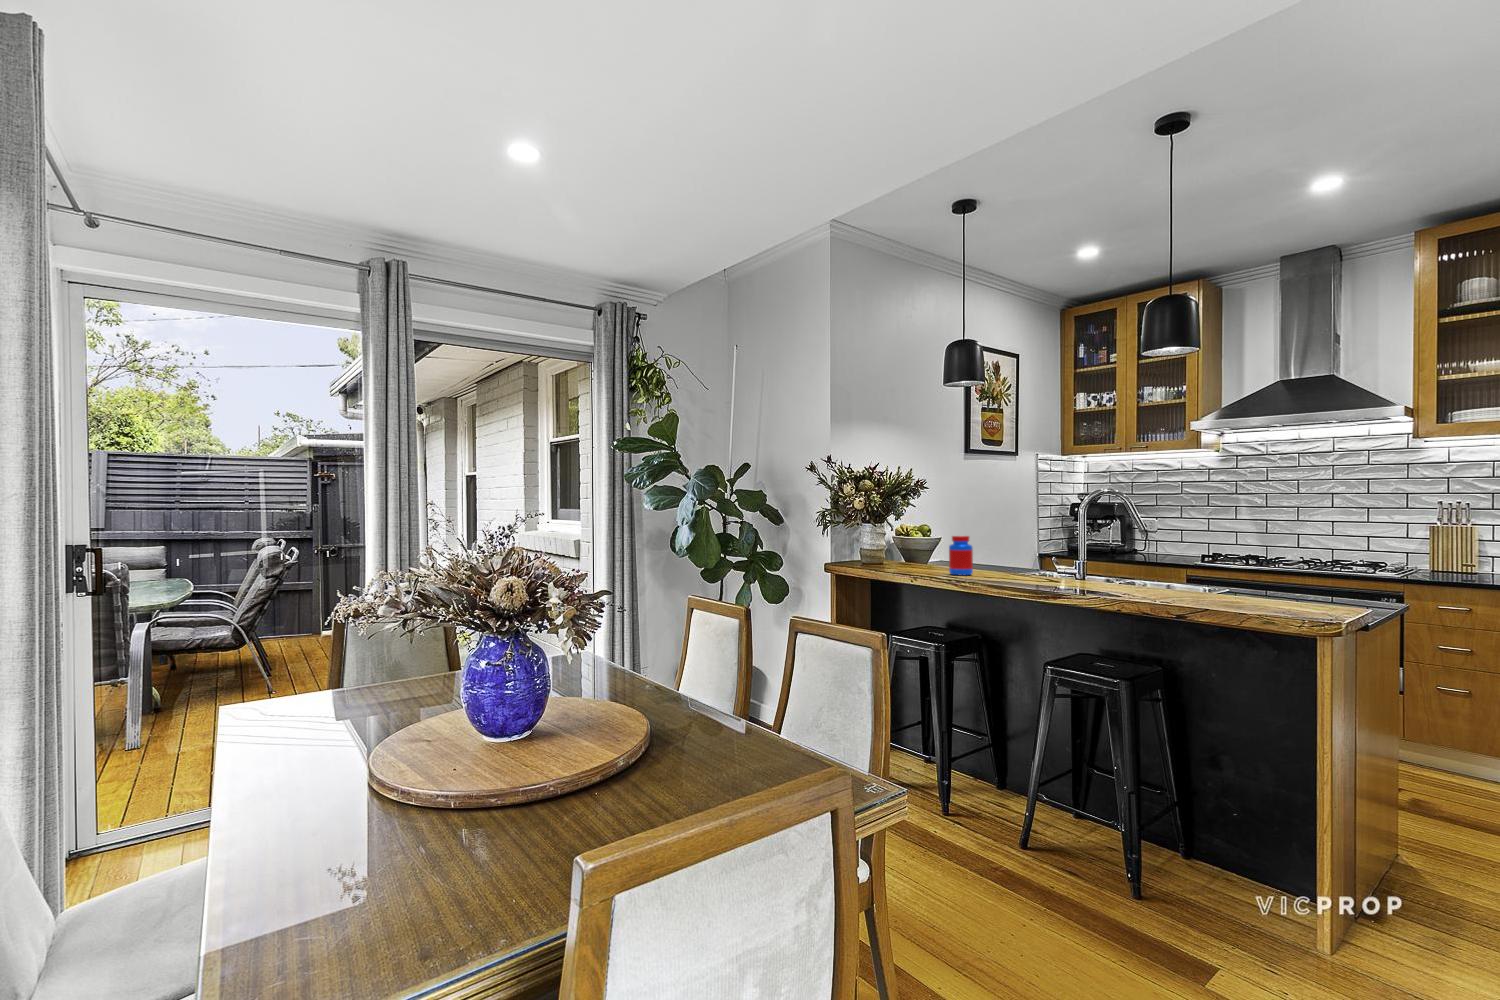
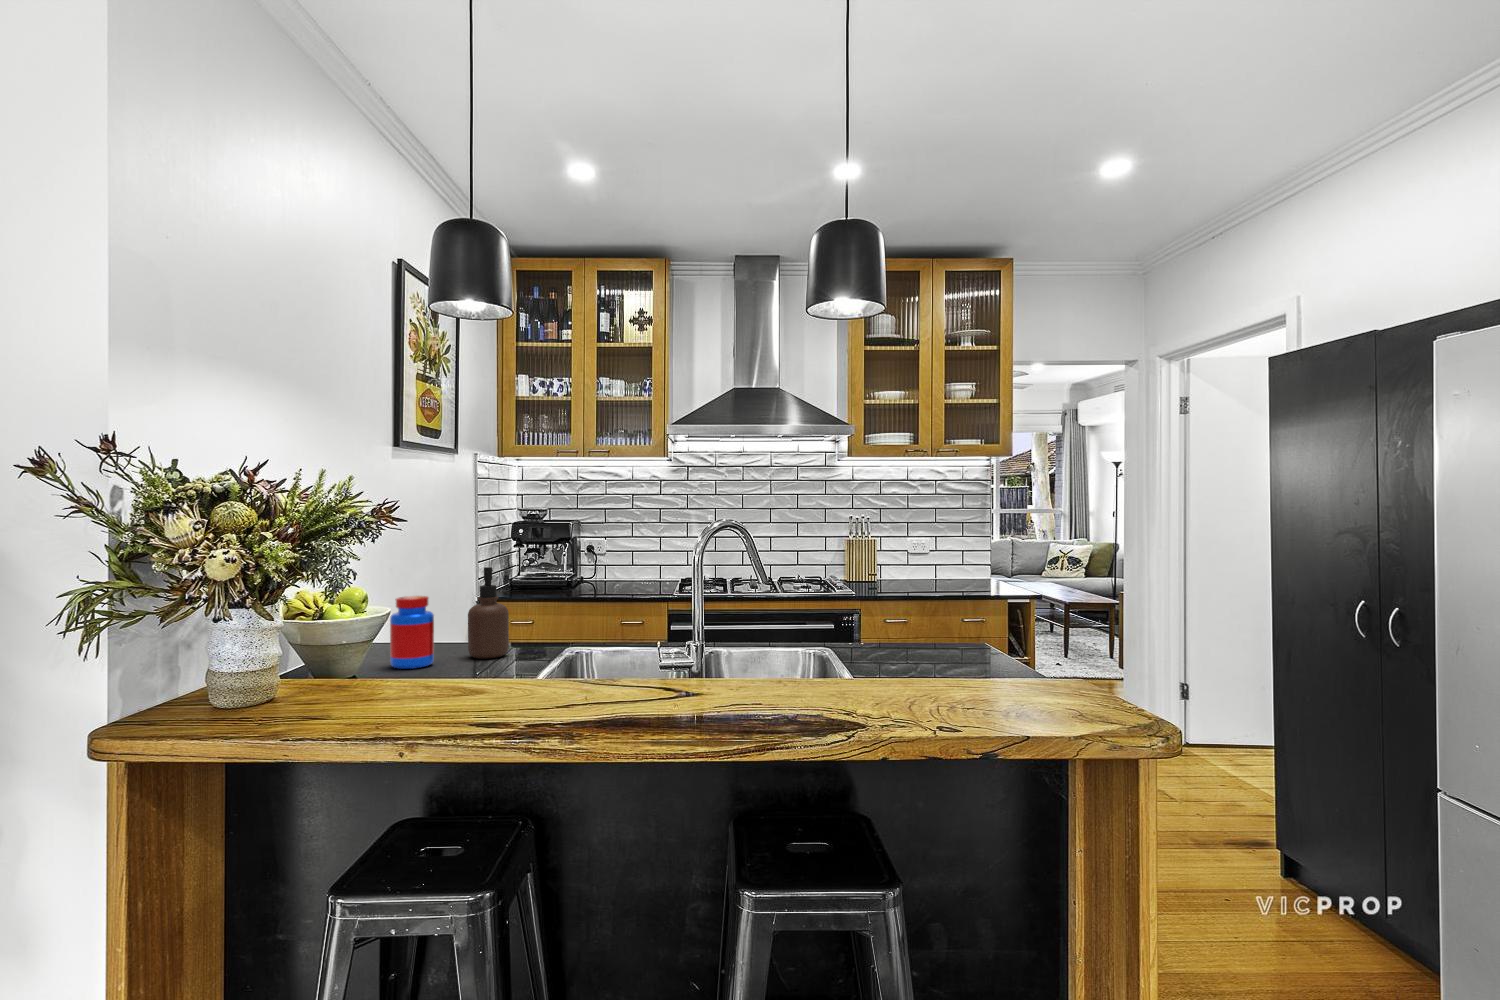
soap dispenser: none [994,521,1019,576] -> present [468,567,509,659]

